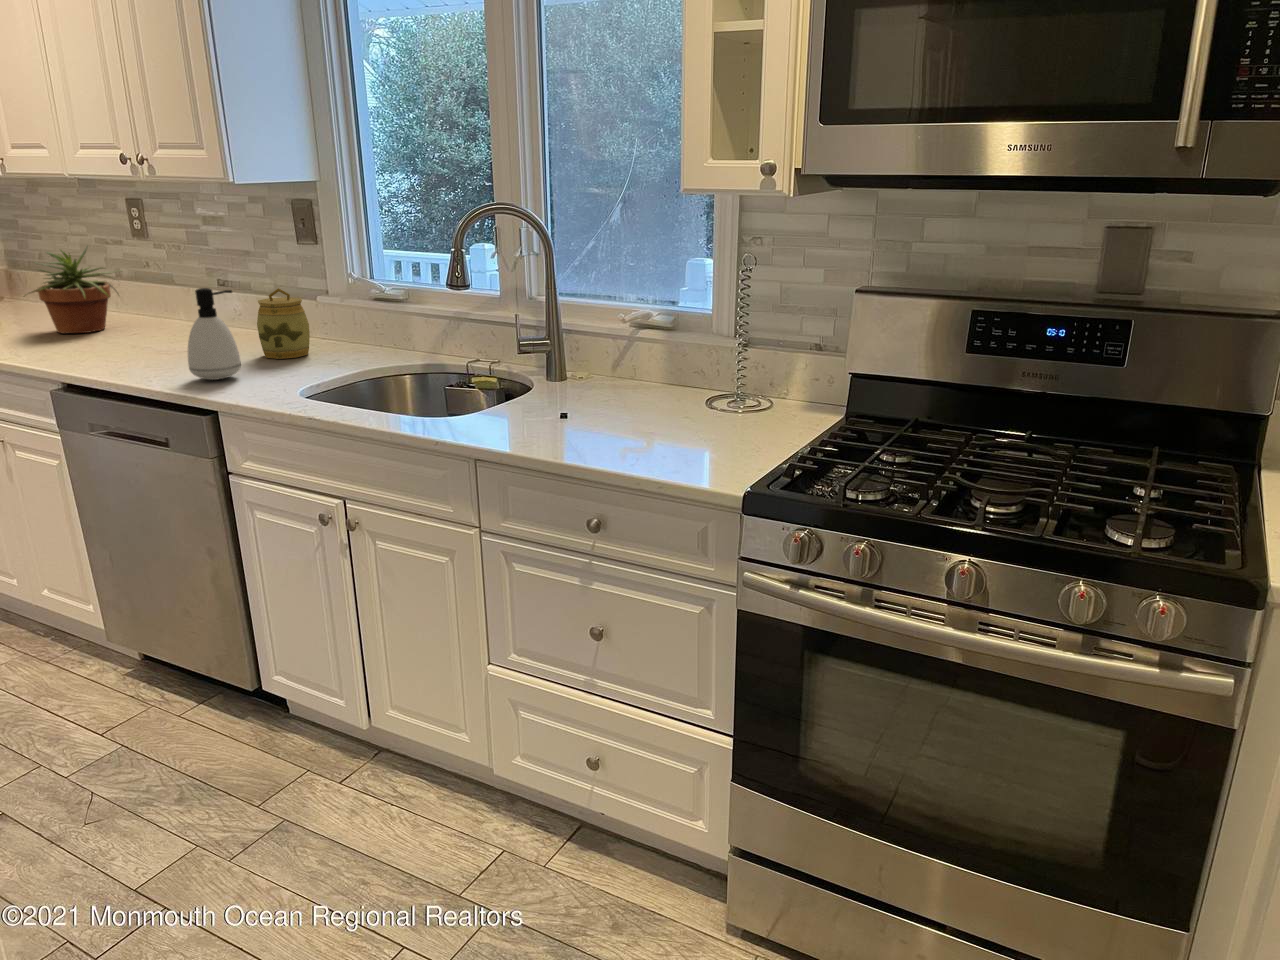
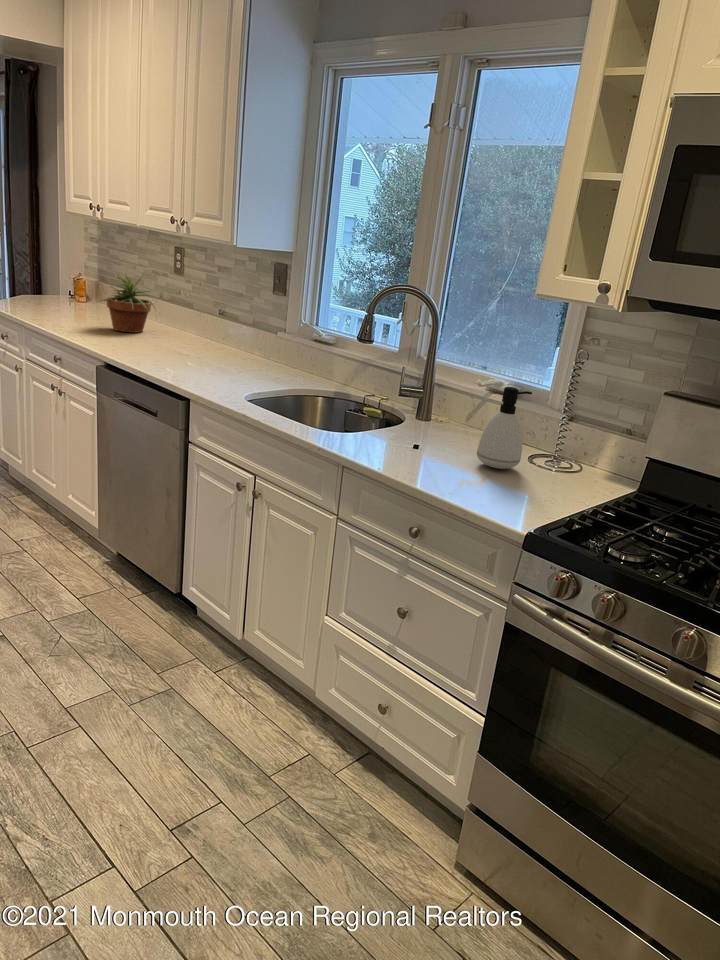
soap dispenser: present [188,288,241,380] -> present [477,387,532,469]
jar: present [257,288,310,359] -> none [231,322,266,372]

